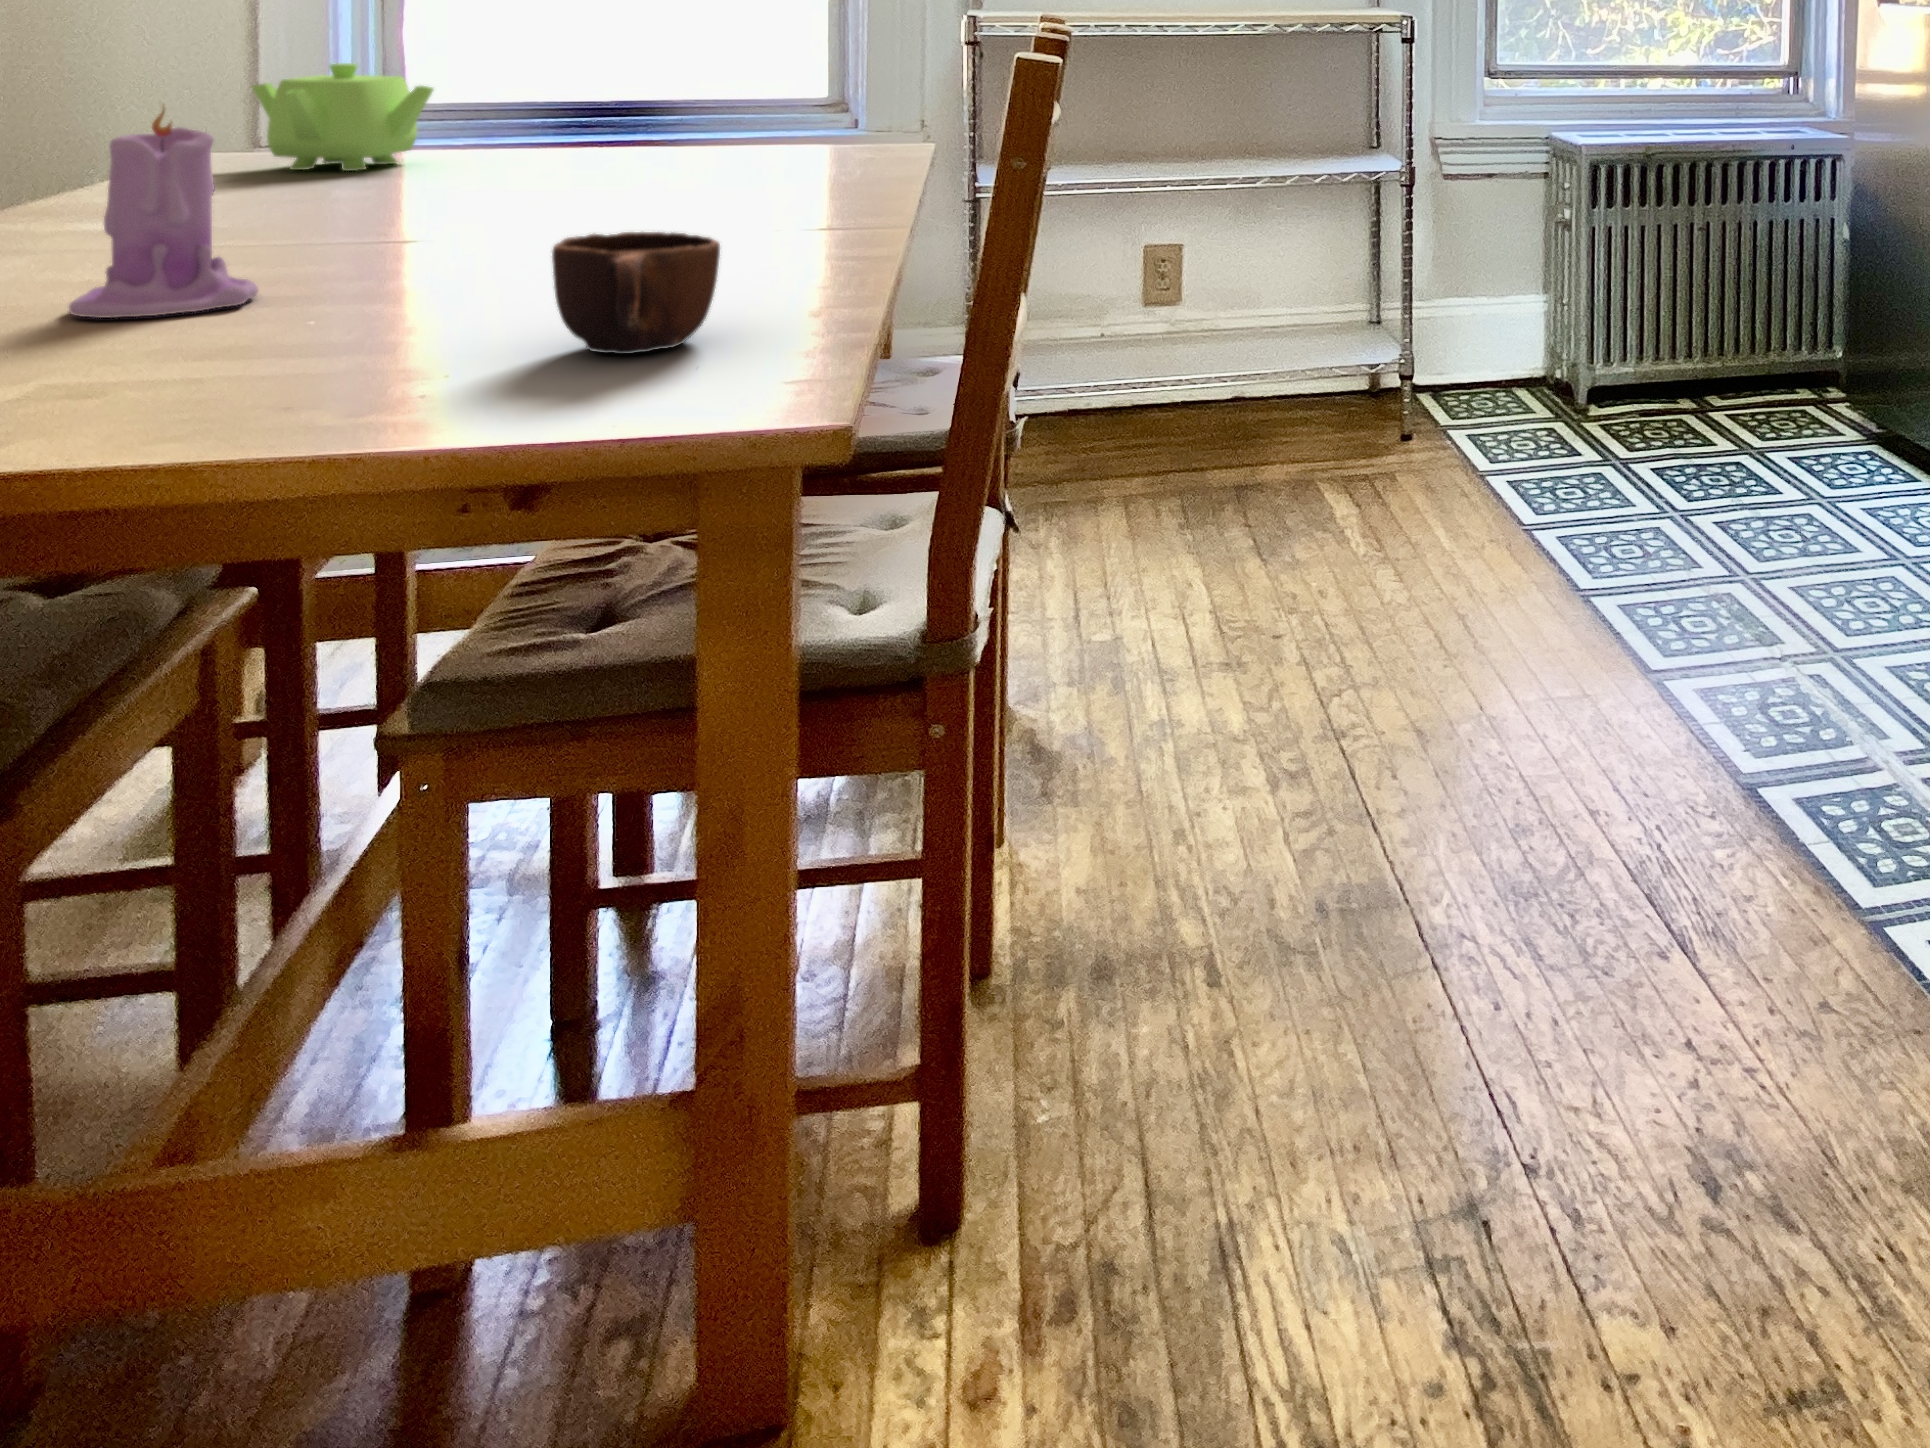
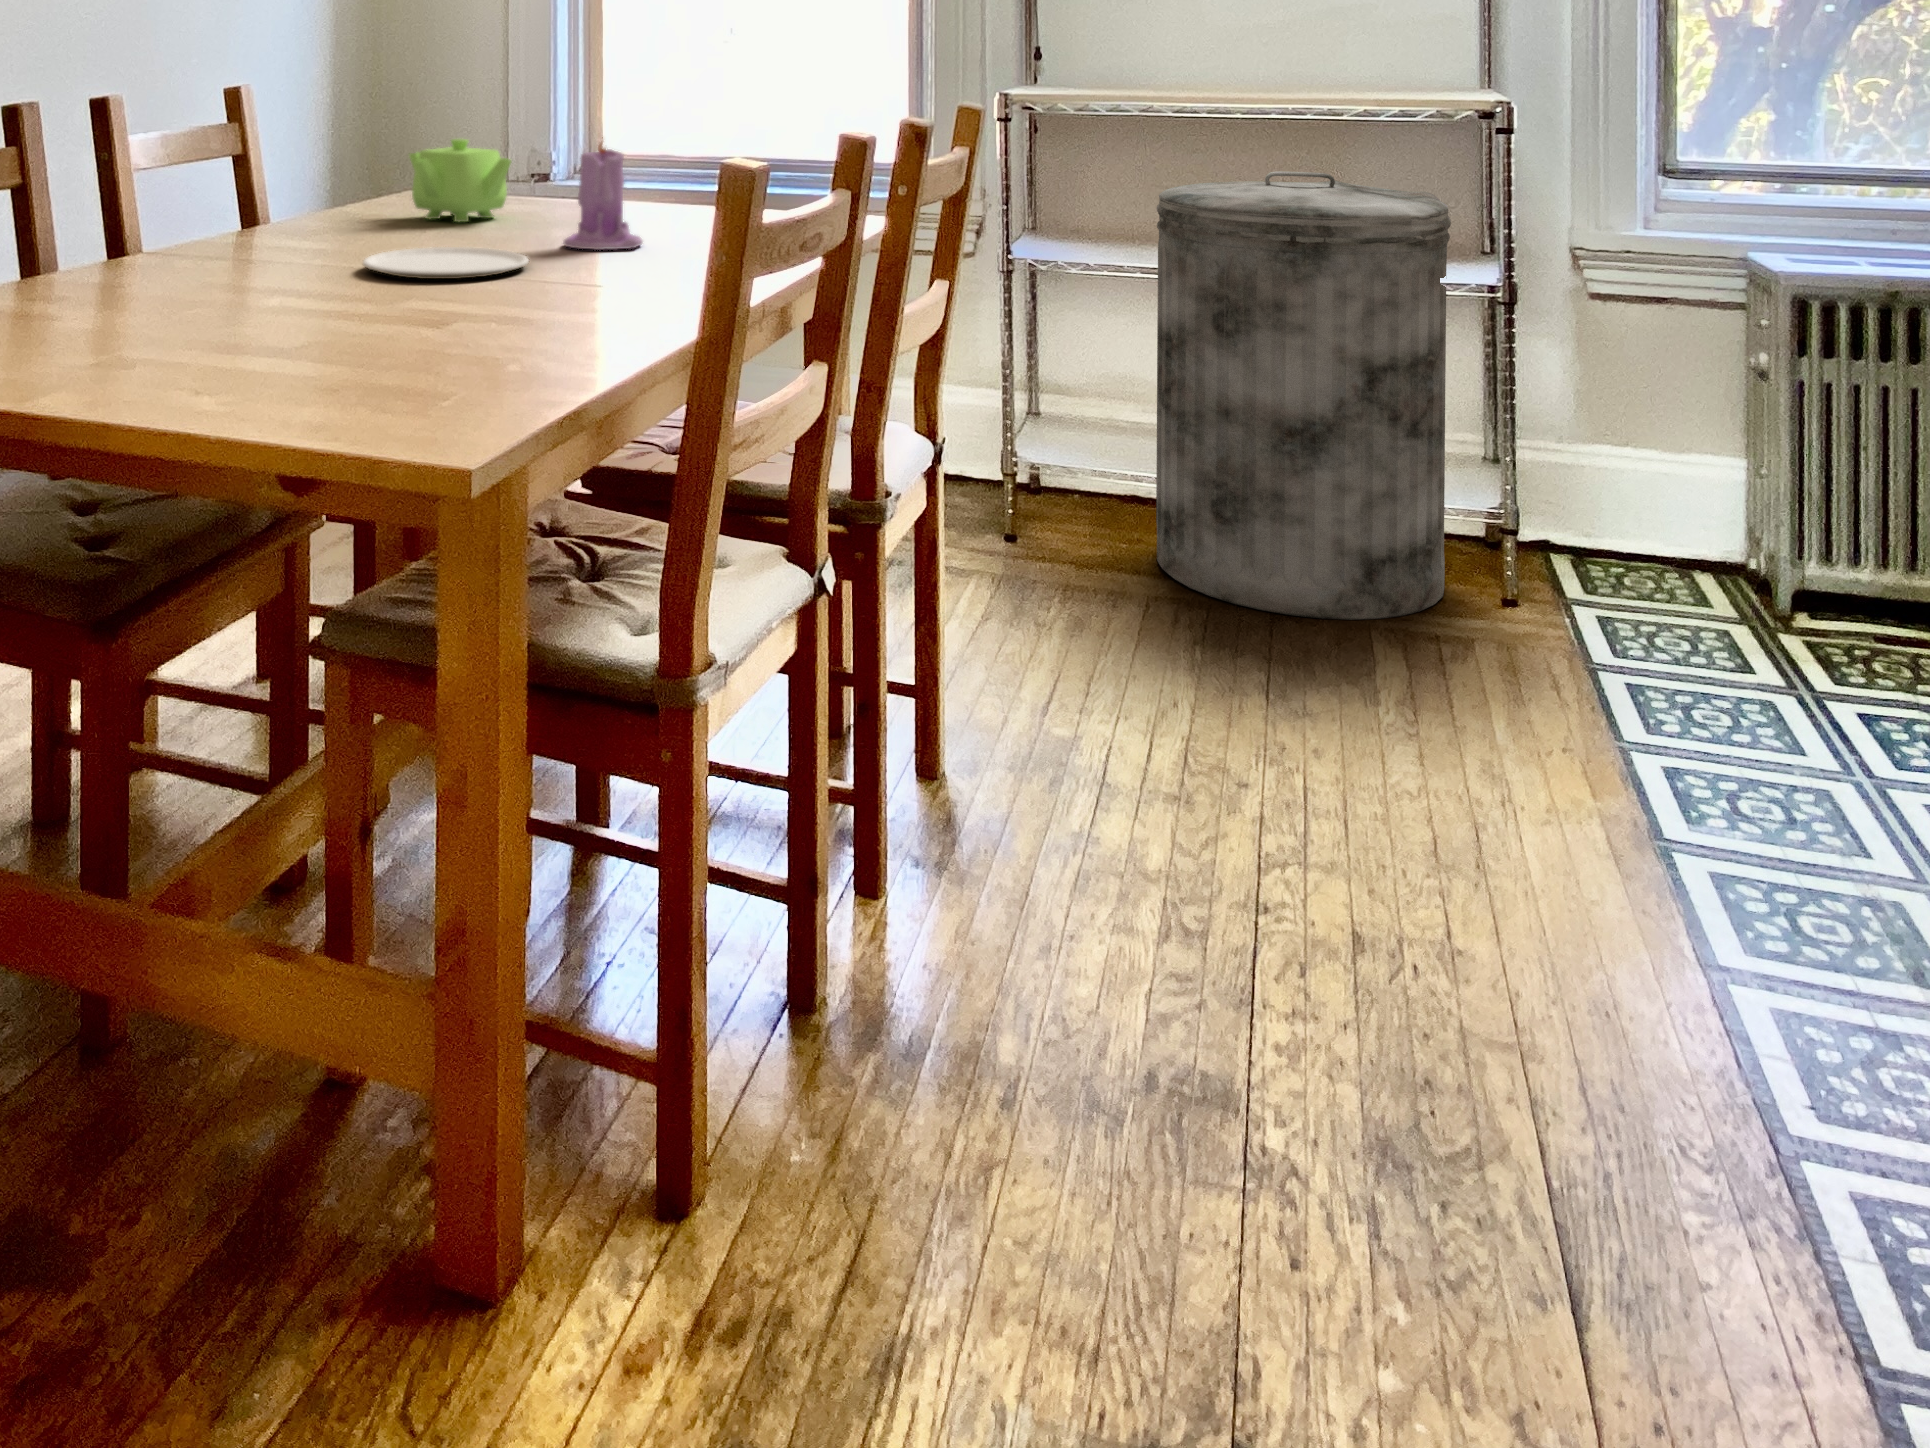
trash can: none [1106,80,1362,482] -> present [1156,172,1451,620]
candle: present [69,107,258,318] -> present [563,137,642,250]
plate: none [296,195,555,235] -> present [363,247,529,279]
mug: present [552,232,720,354] -> none [371,291,488,389]

